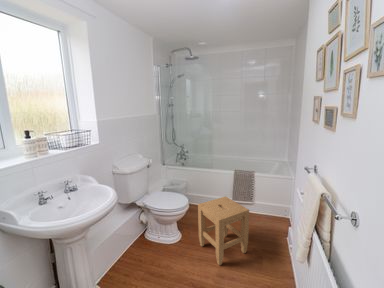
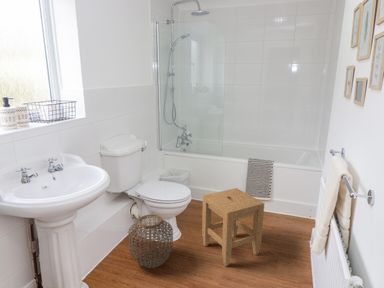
woven basket: none [136,222,174,269] -> present [128,214,173,268]

